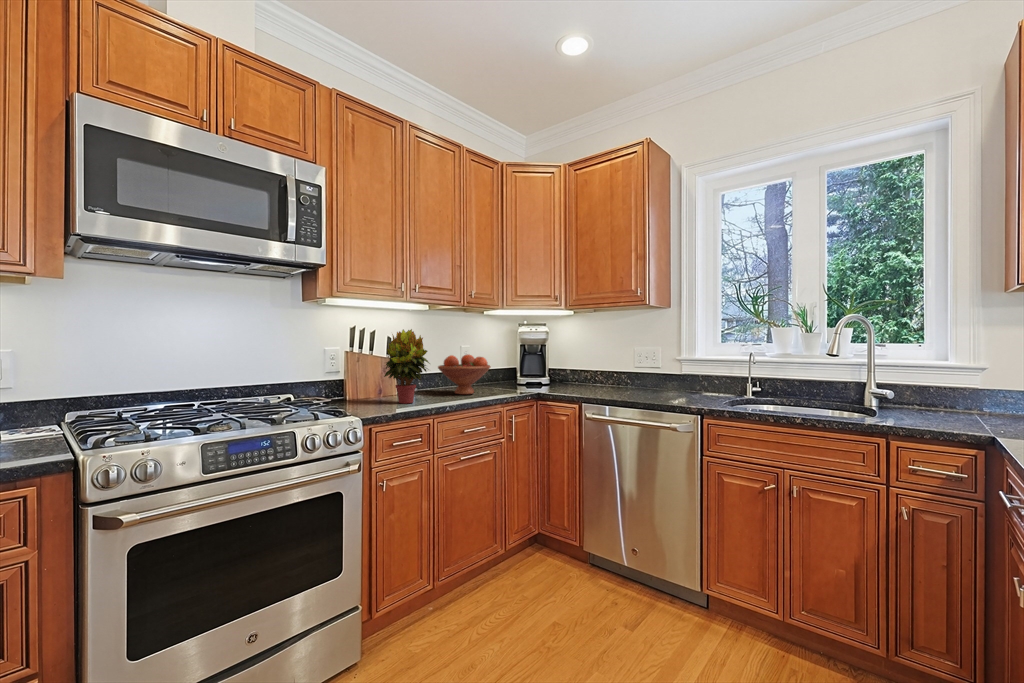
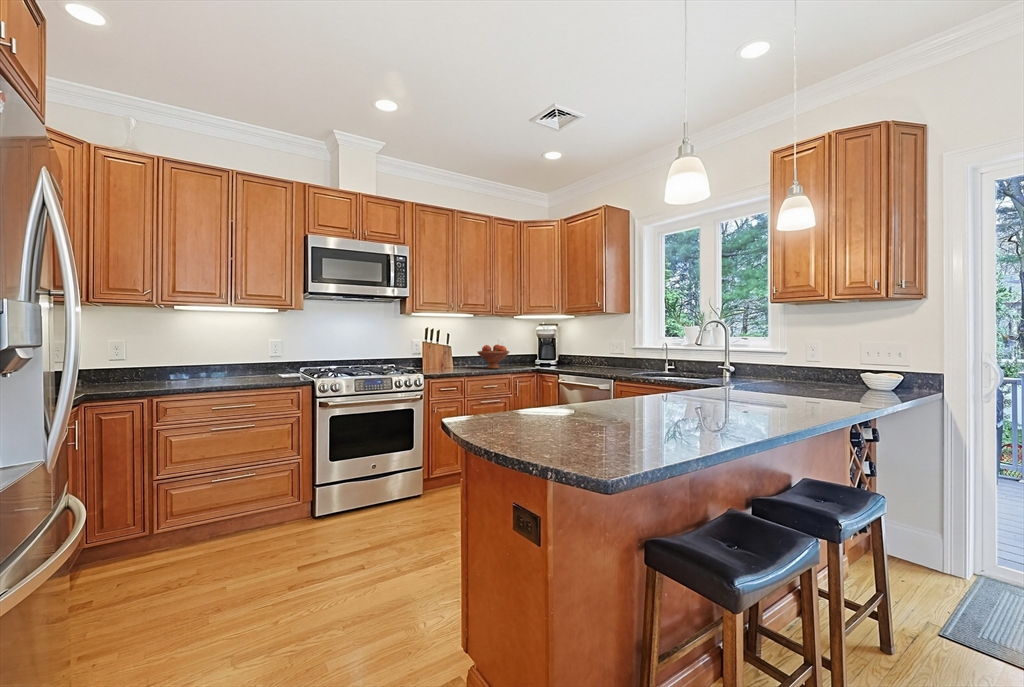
potted plant: present [384,329,430,404] -> none [440,329,466,371]

